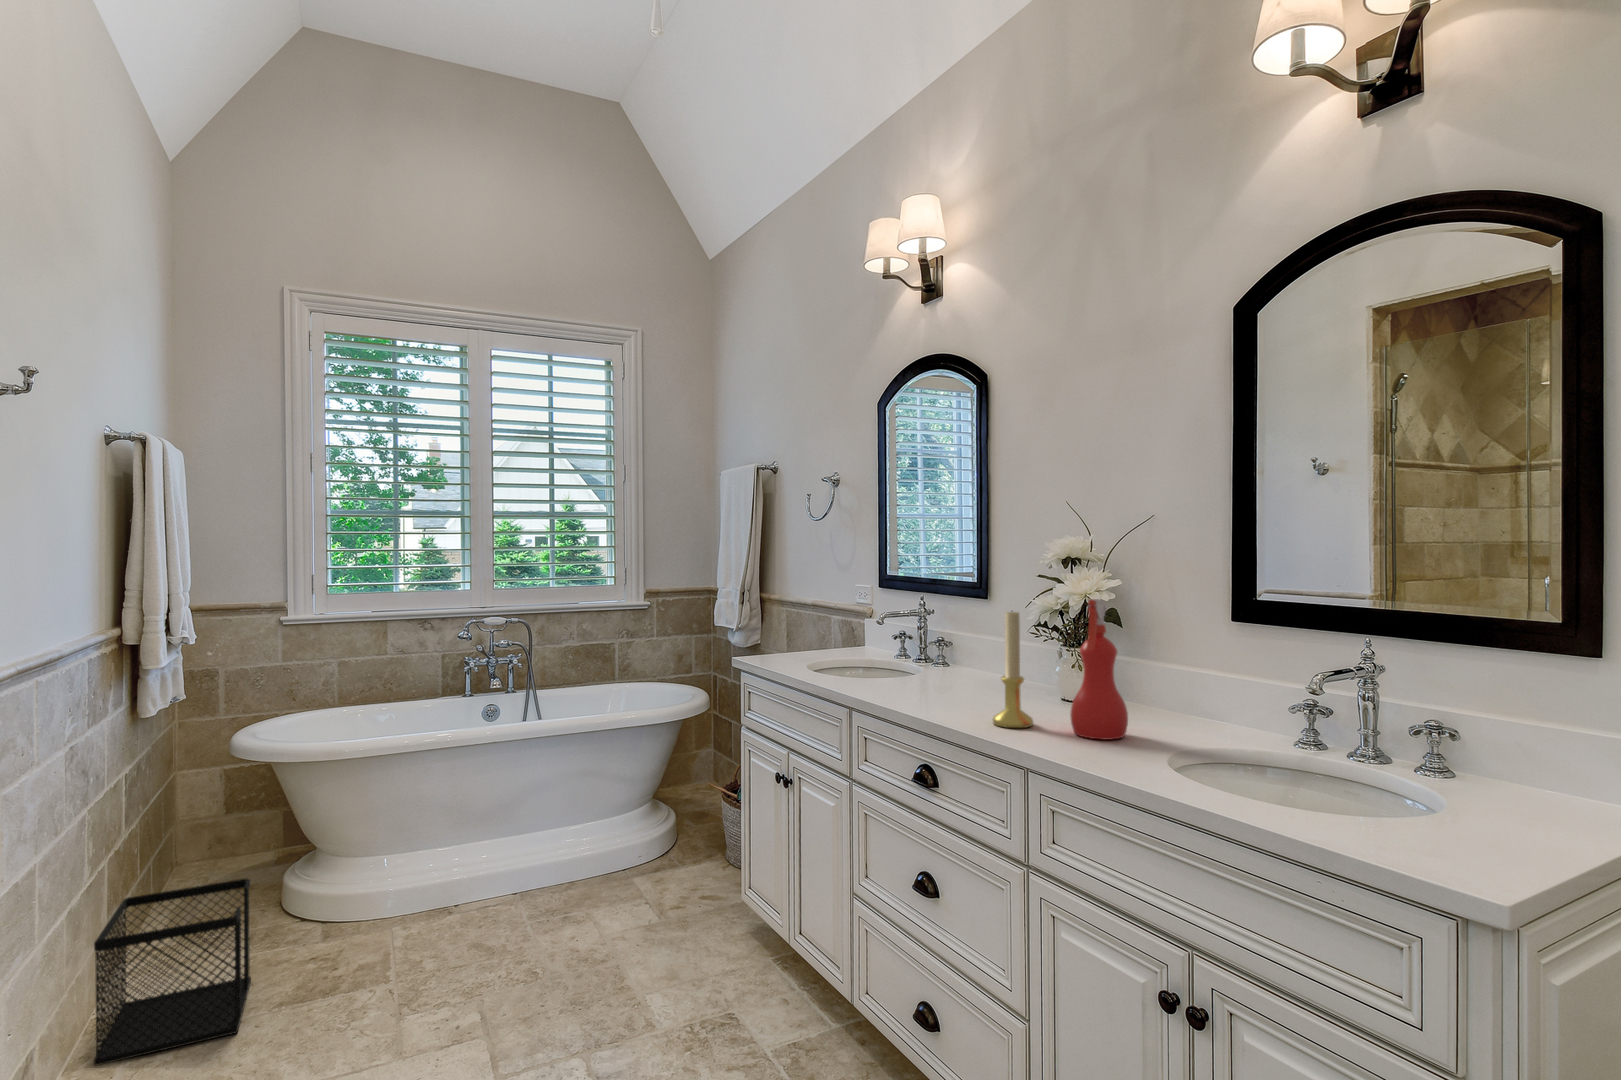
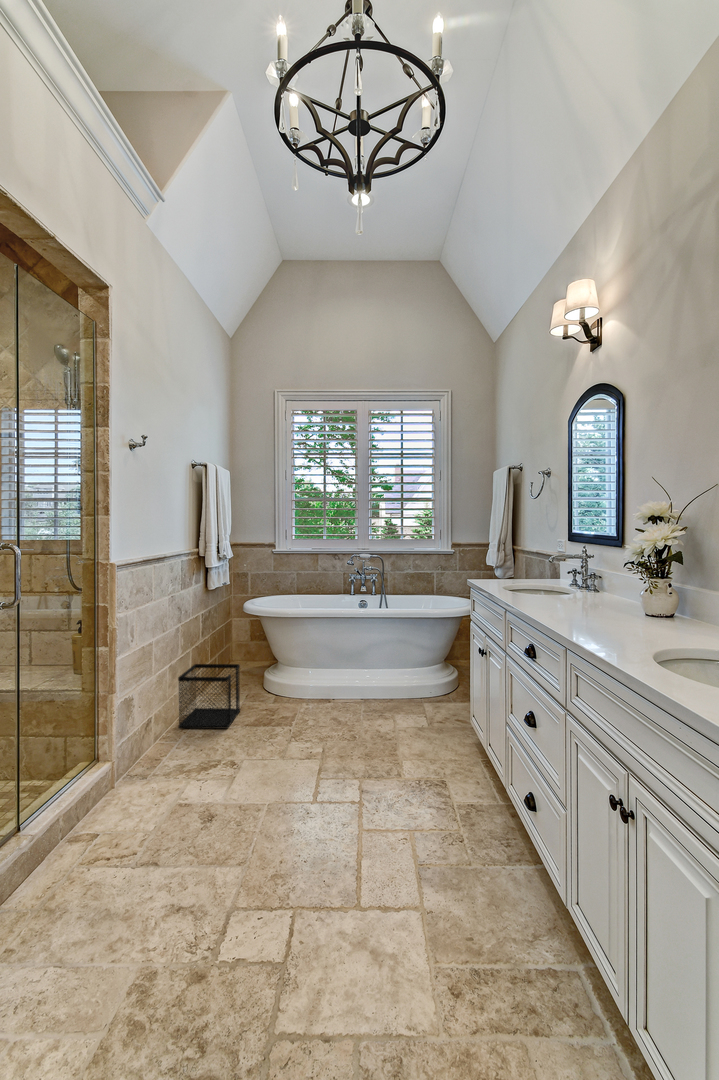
spray bottle: present [1070,599,1128,740] -> none [608,540,648,634]
candle holder: present [993,611,1033,728] -> none [564,546,591,623]

